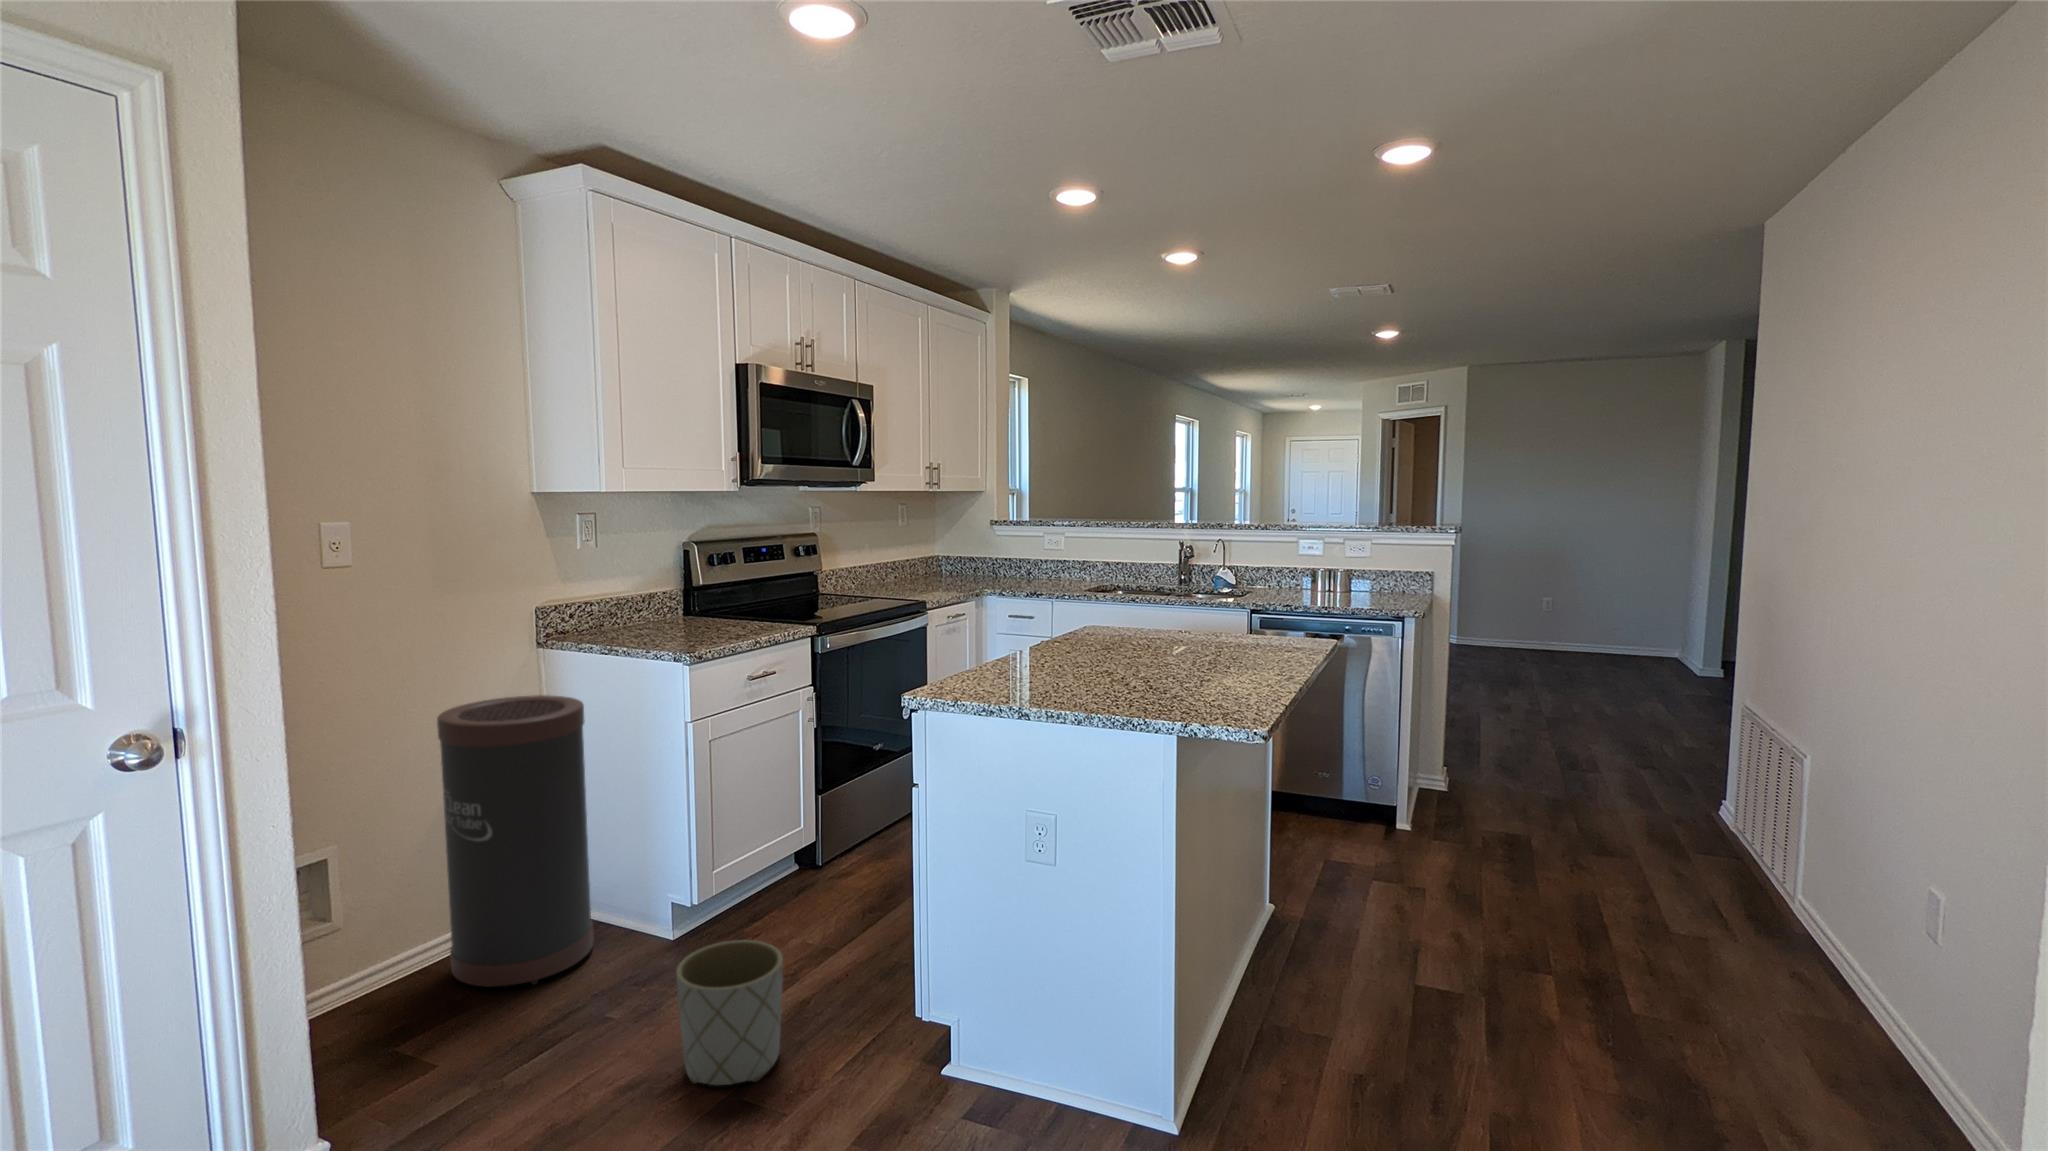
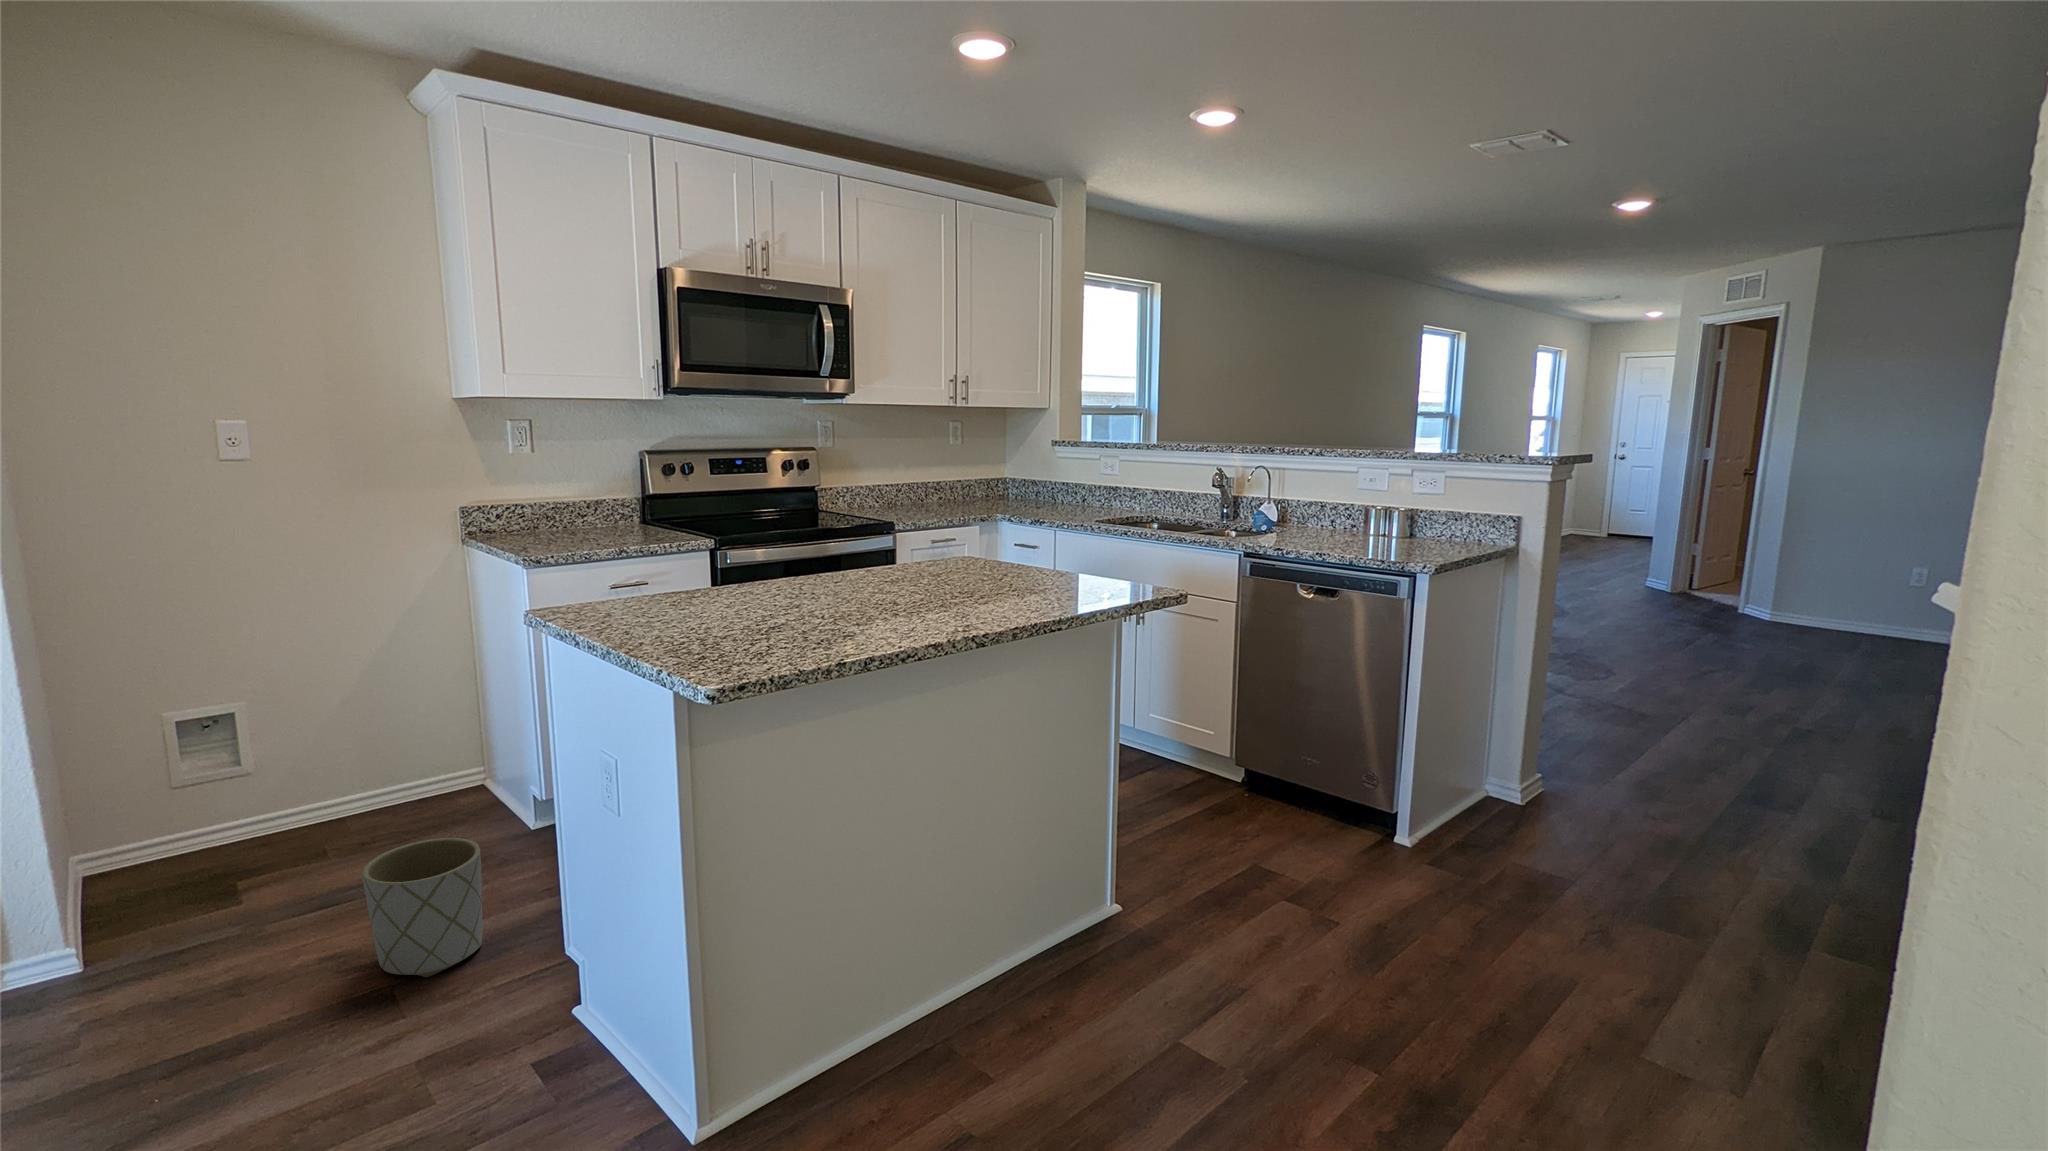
trash can: present [437,695,594,987] -> none [317,587,478,847]

